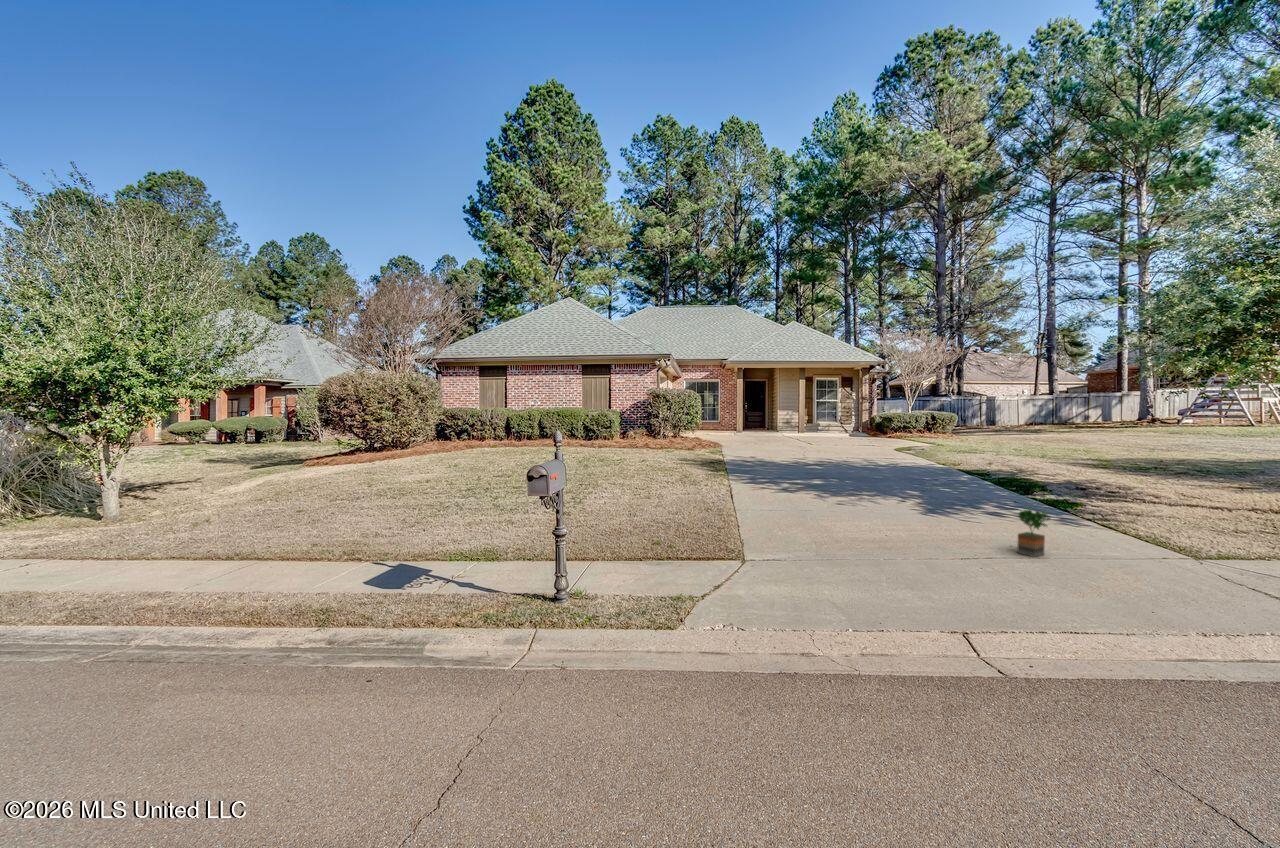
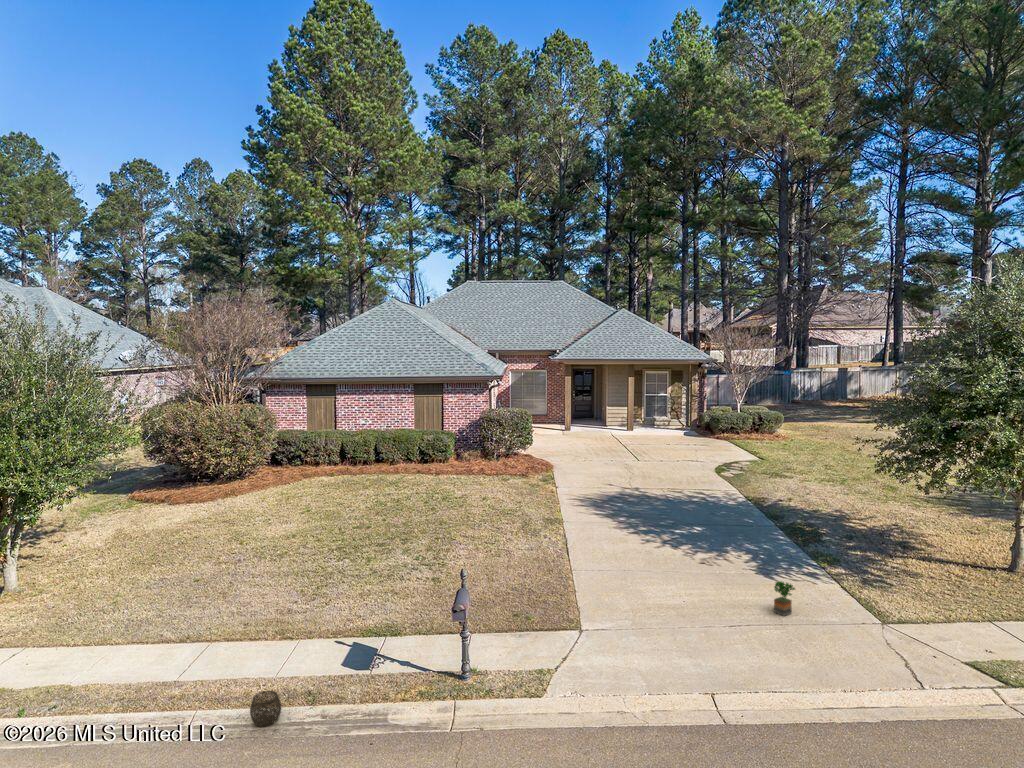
woven basket: none [211,598,267,650] -> present [250,691,281,727]

